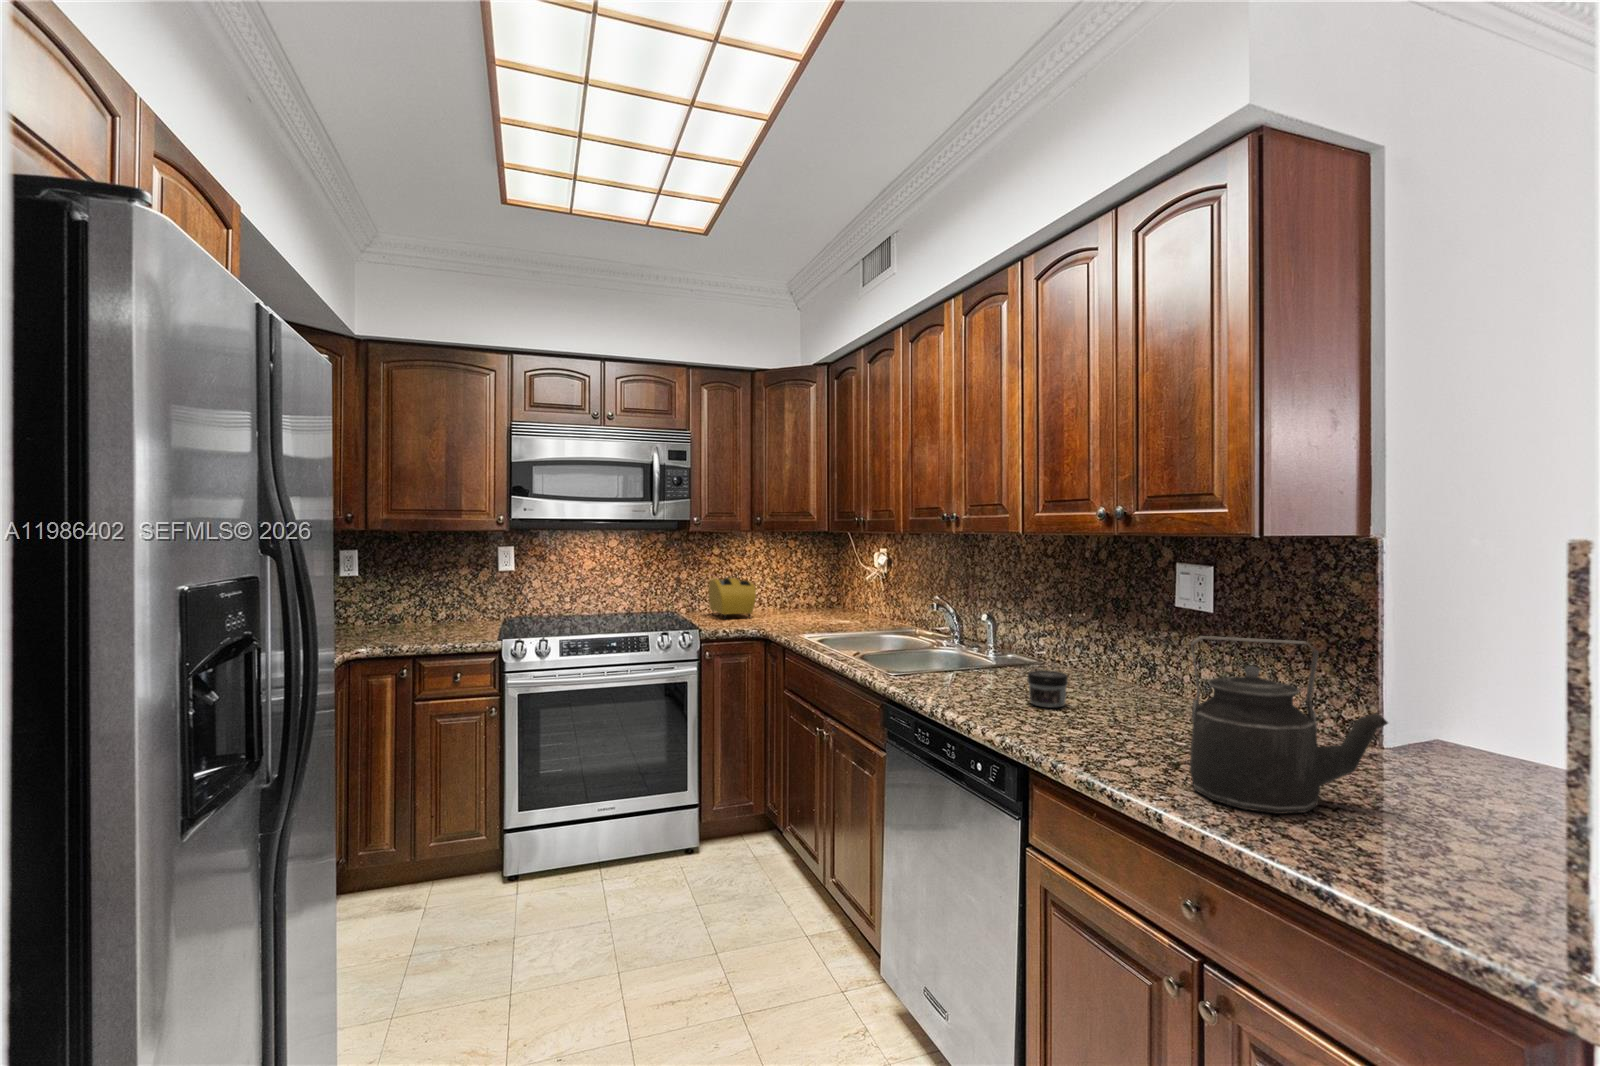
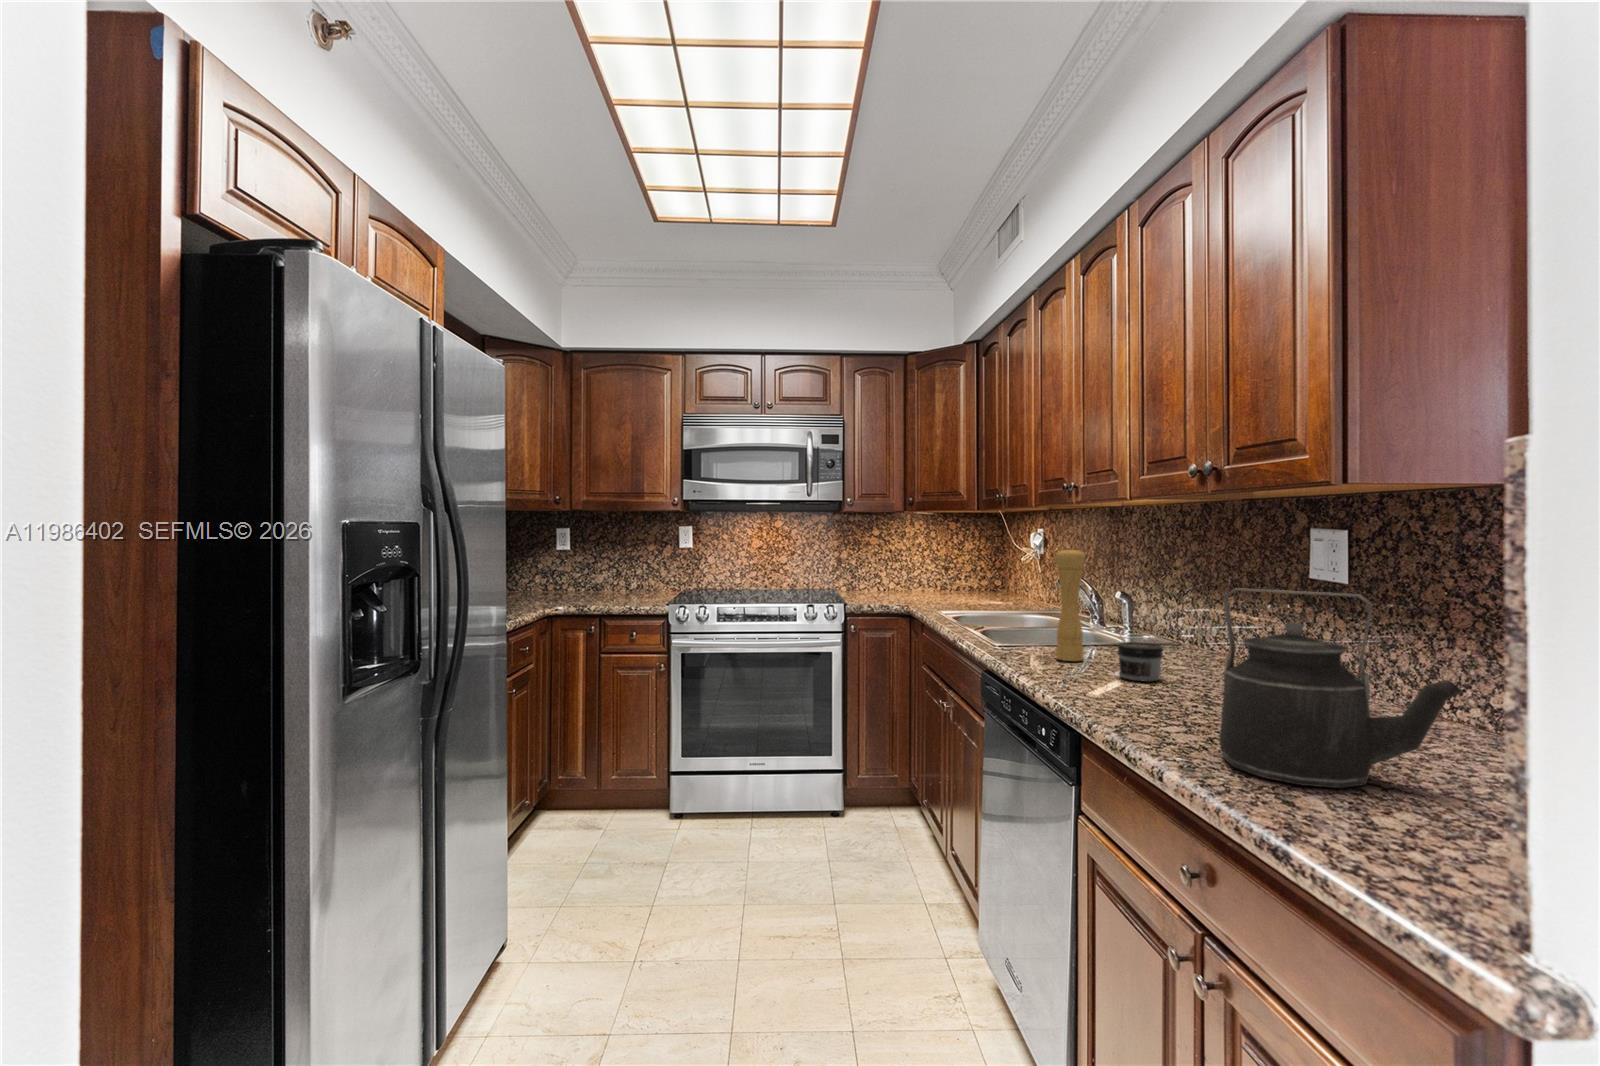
toaster: present [708,577,756,619] -> none [868,558,911,598]
pepper mill: none [957,580,984,689] -> present [1055,548,1085,661]

